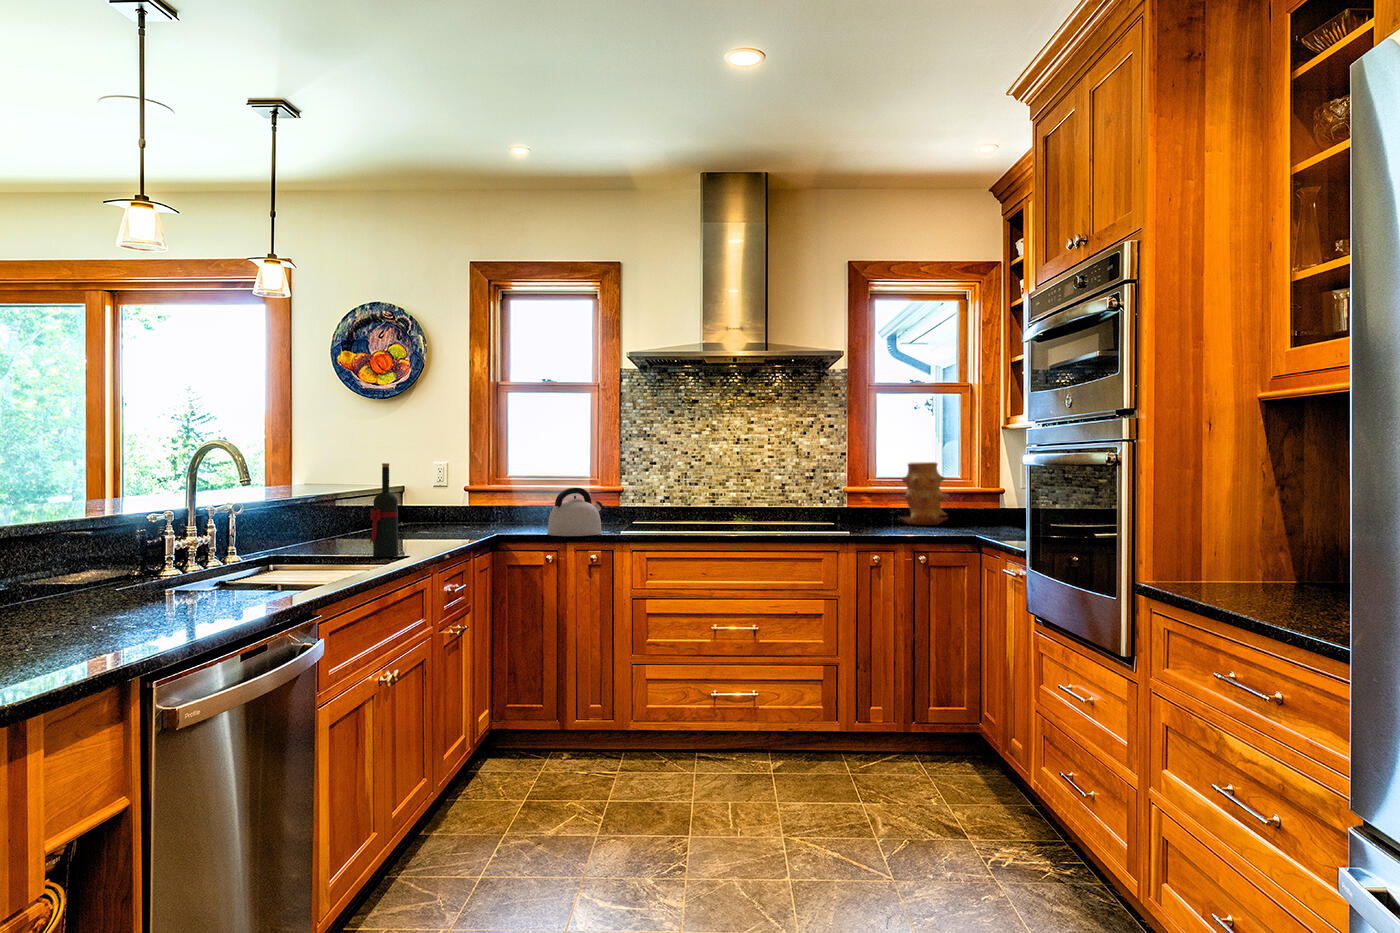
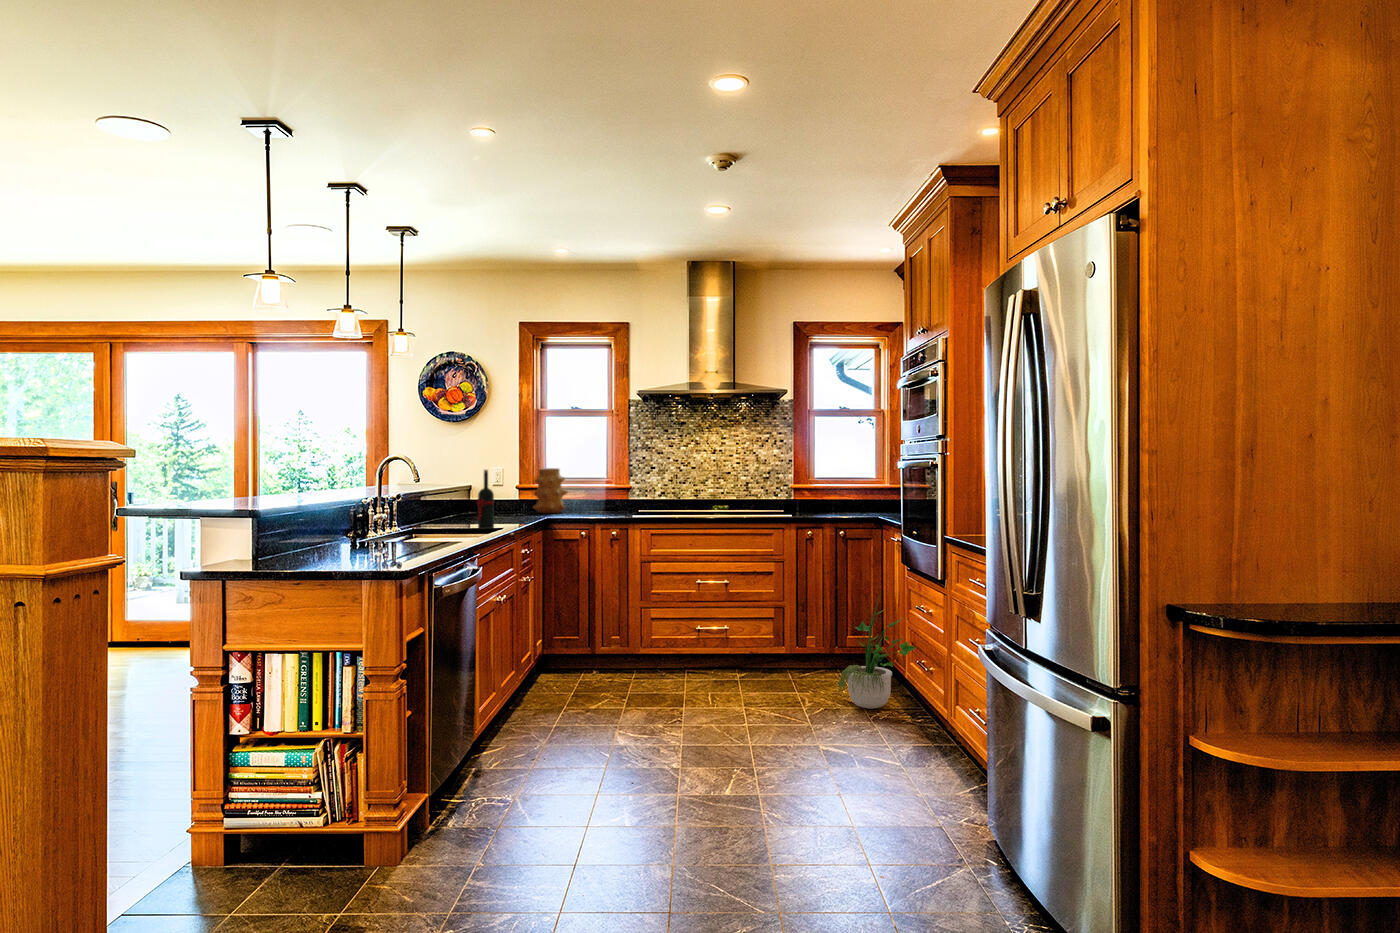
vase: present [900,462,949,525] -> present [533,468,568,513]
kettle: present [547,488,603,536] -> none [582,486,620,519]
potted plant: none [932,652,1071,846] -> present [838,597,916,709]

